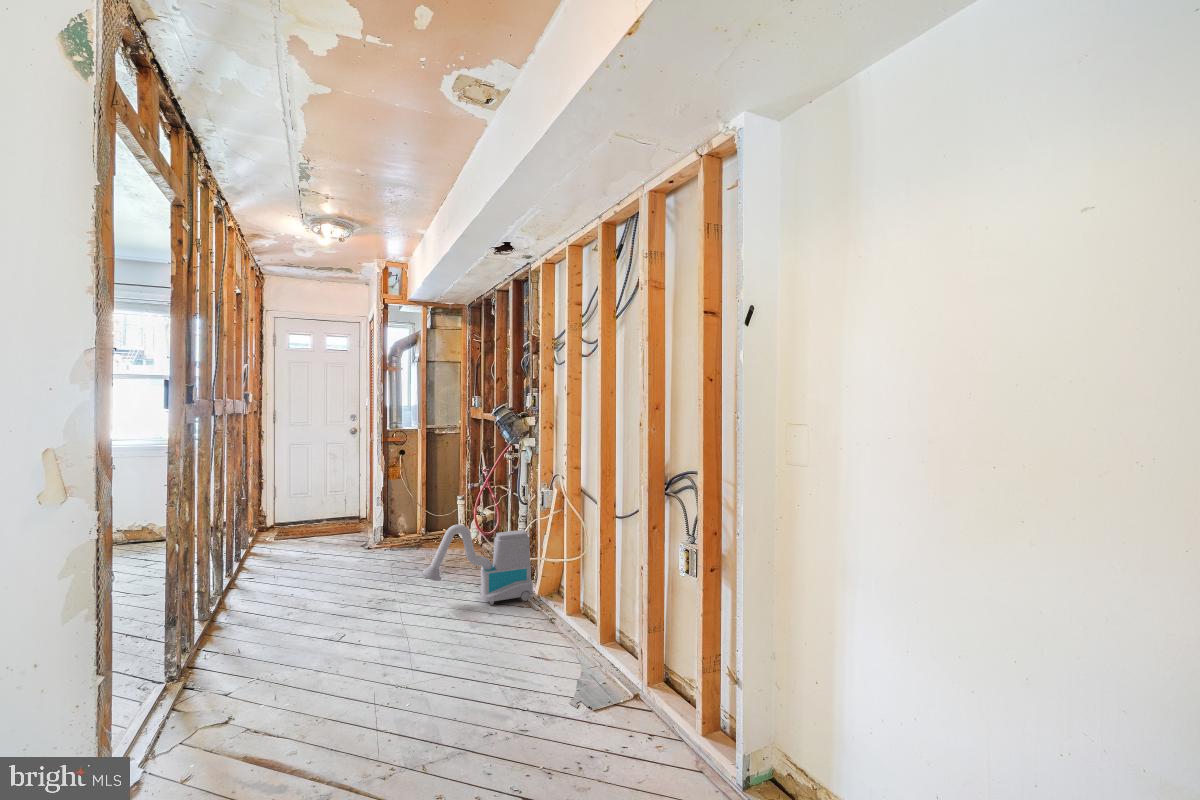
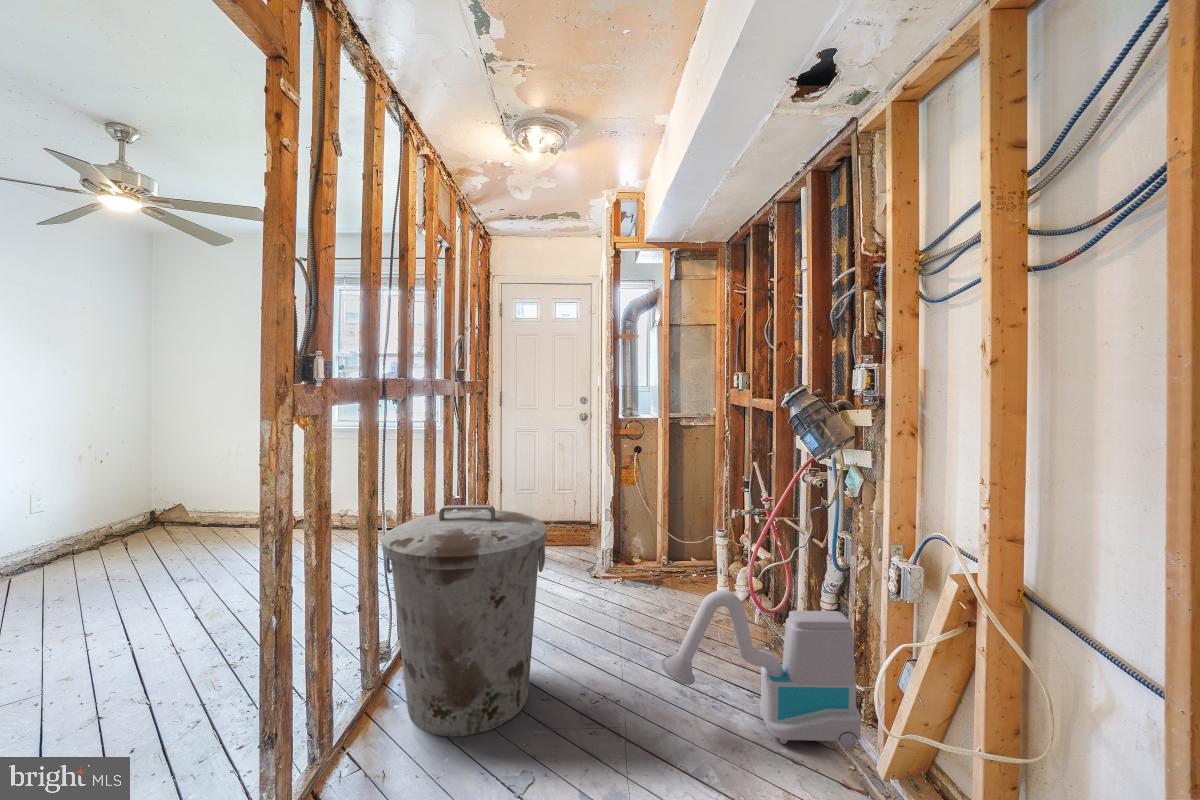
trash can: none [213,486,341,640] -> present [382,505,547,737]

